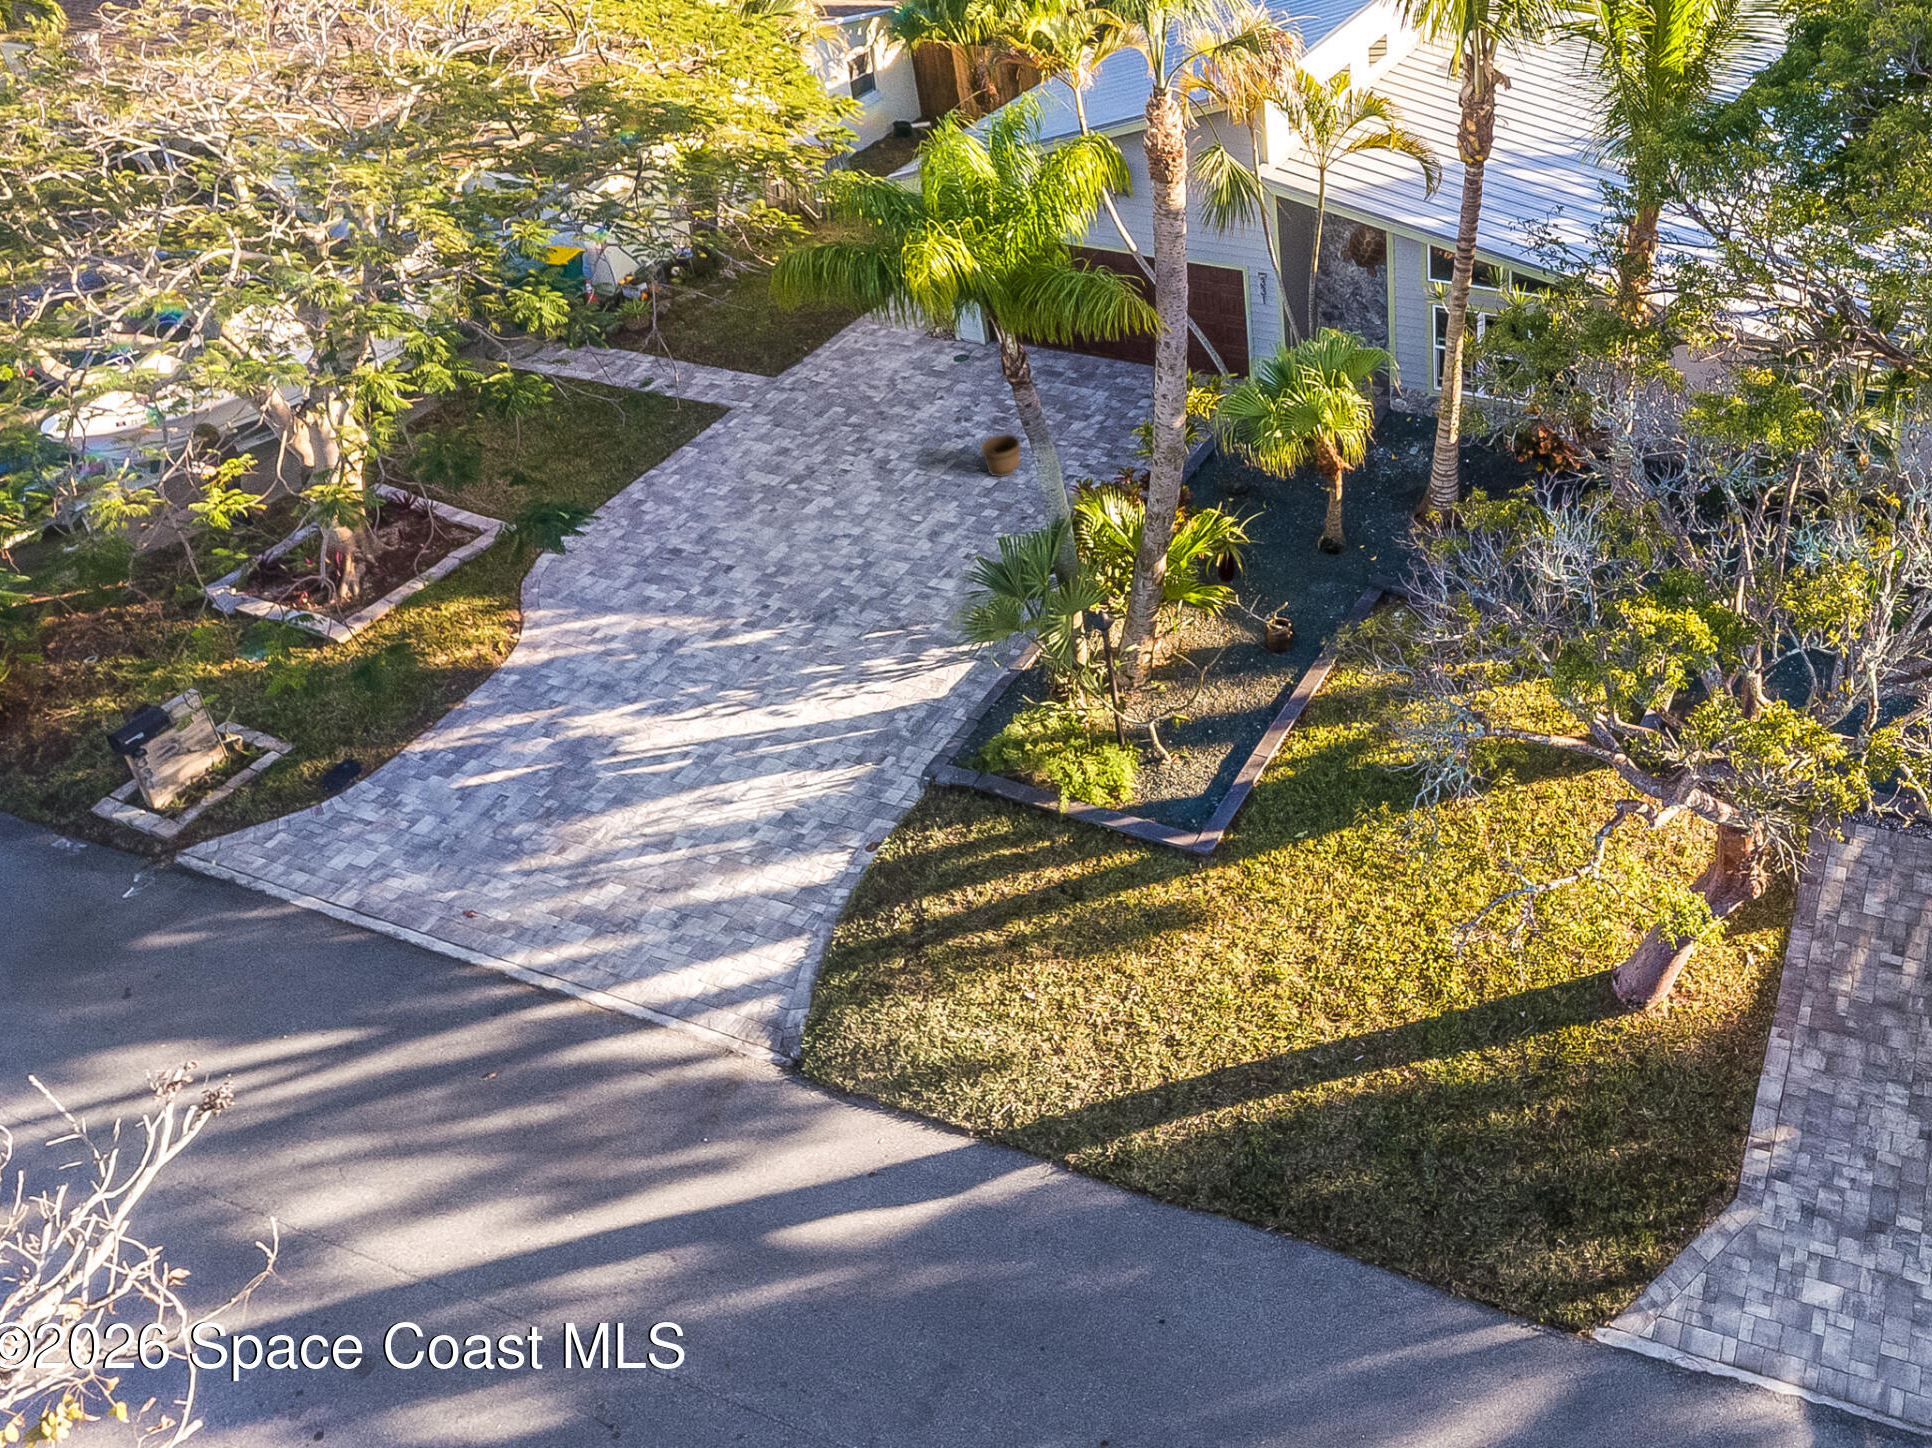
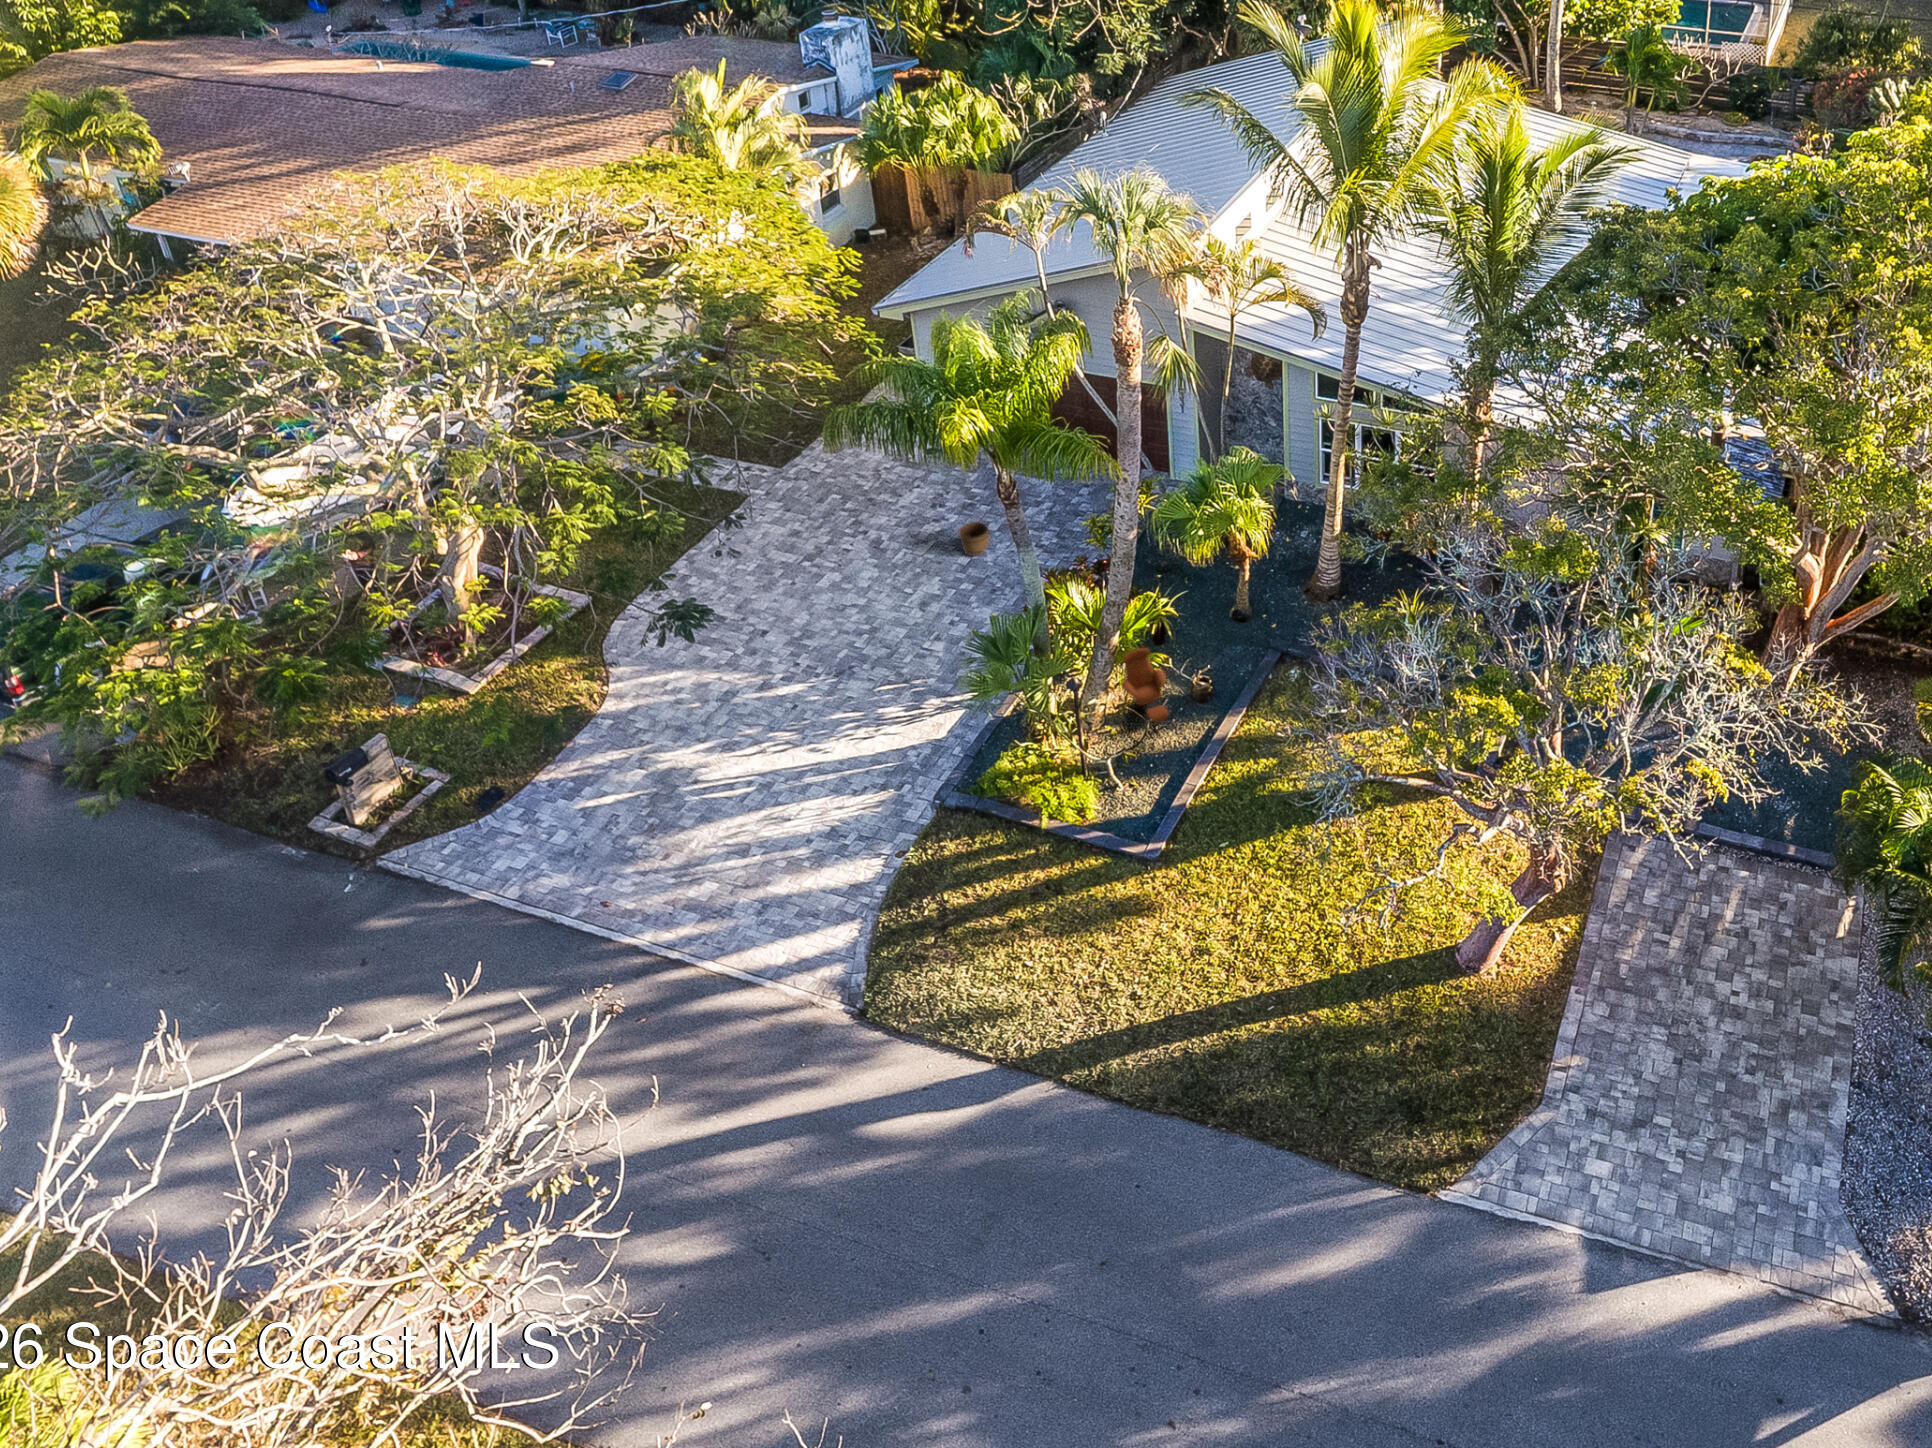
lounge chair: none [1174,582,1240,694] -> present [1121,648,1168,727]

